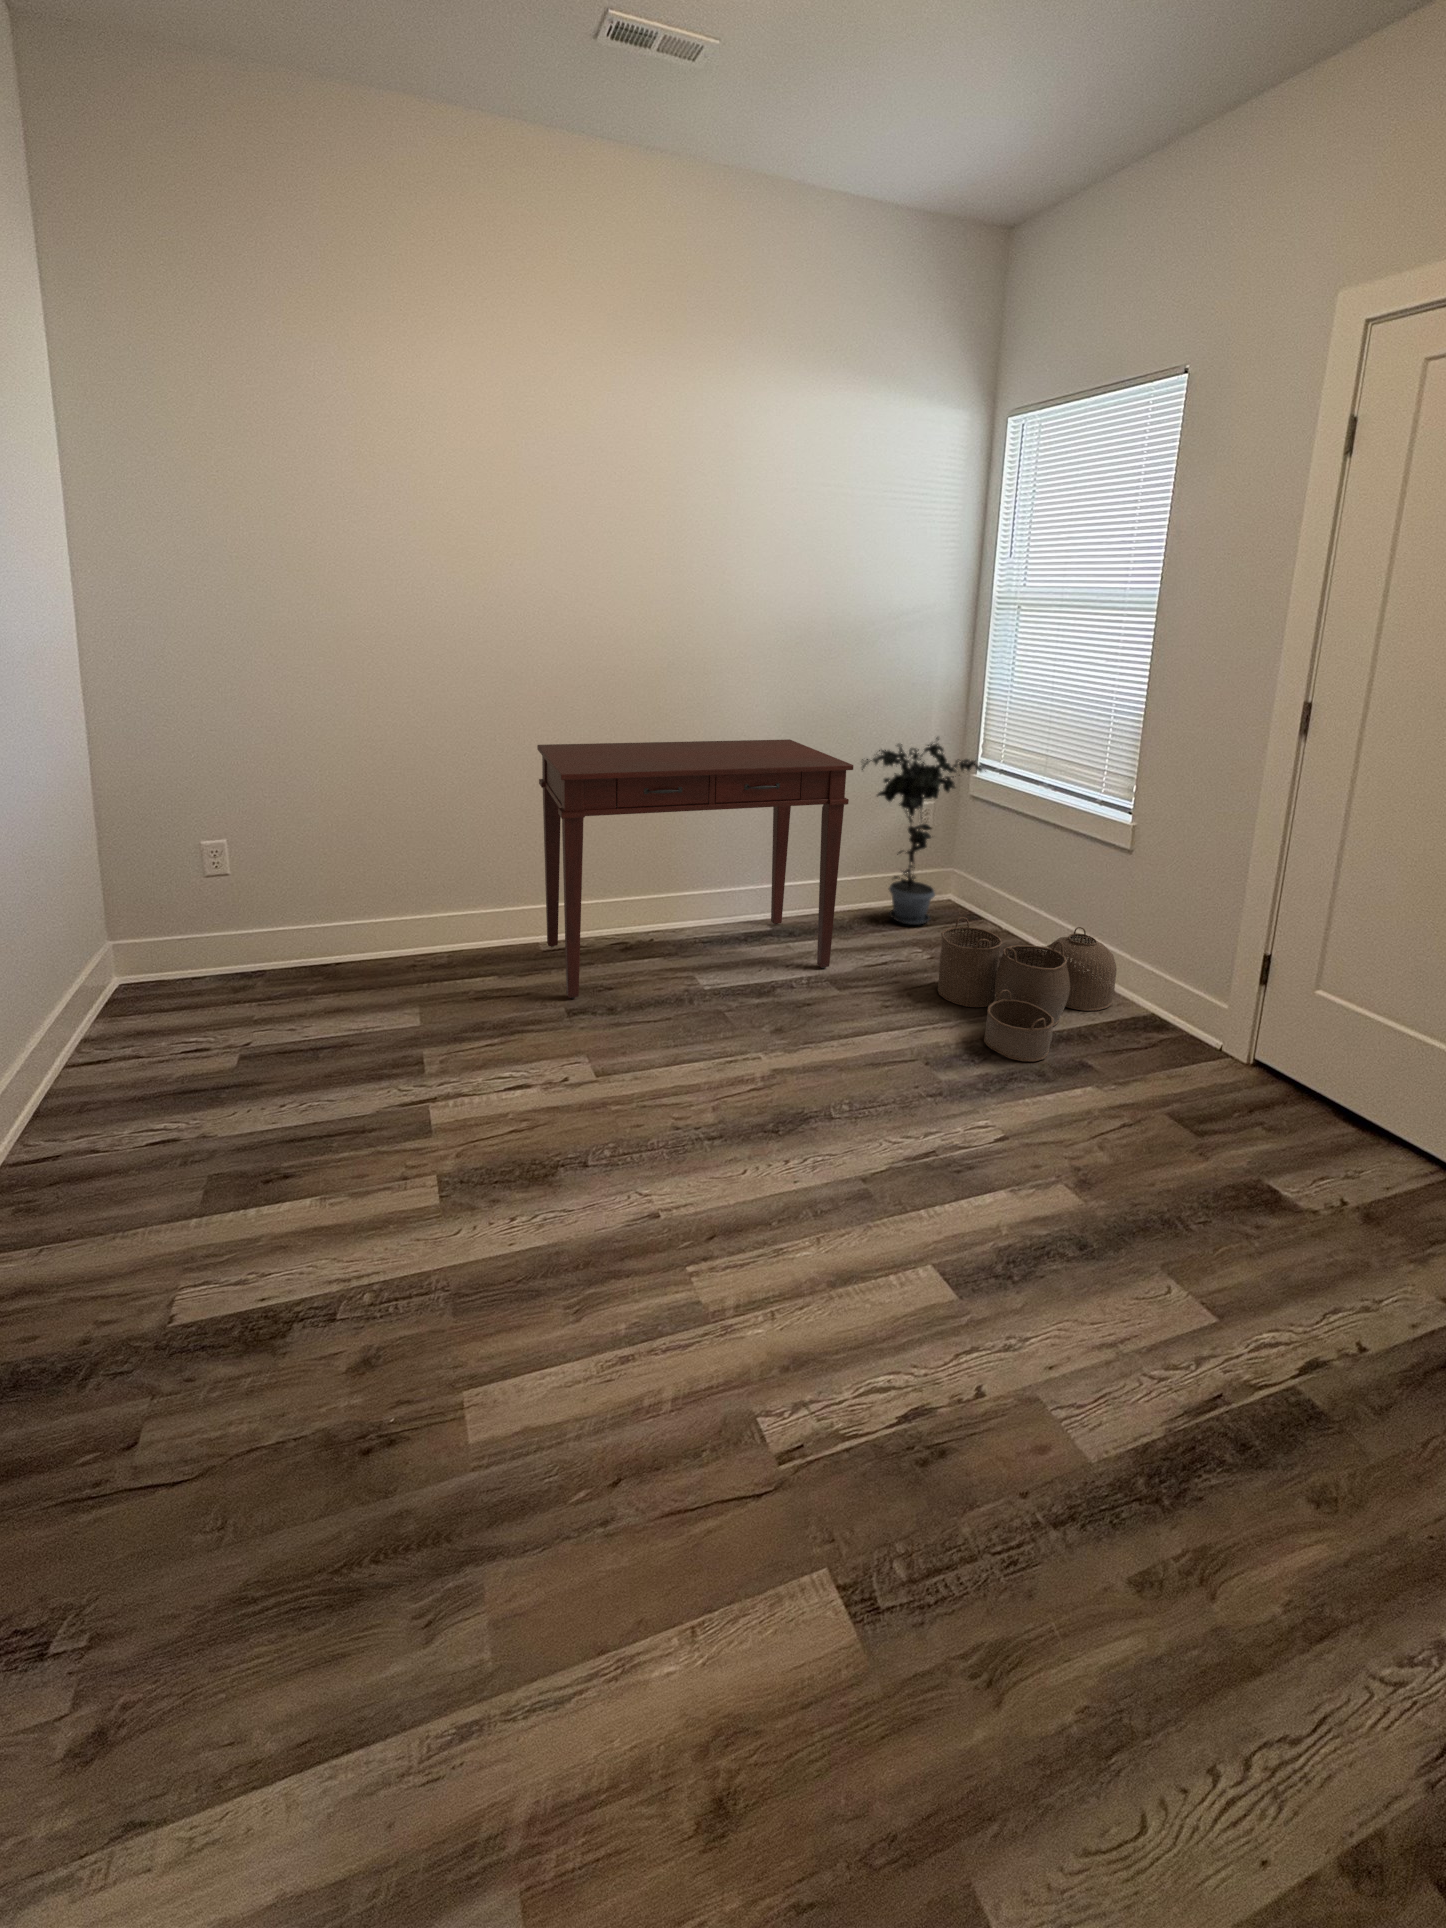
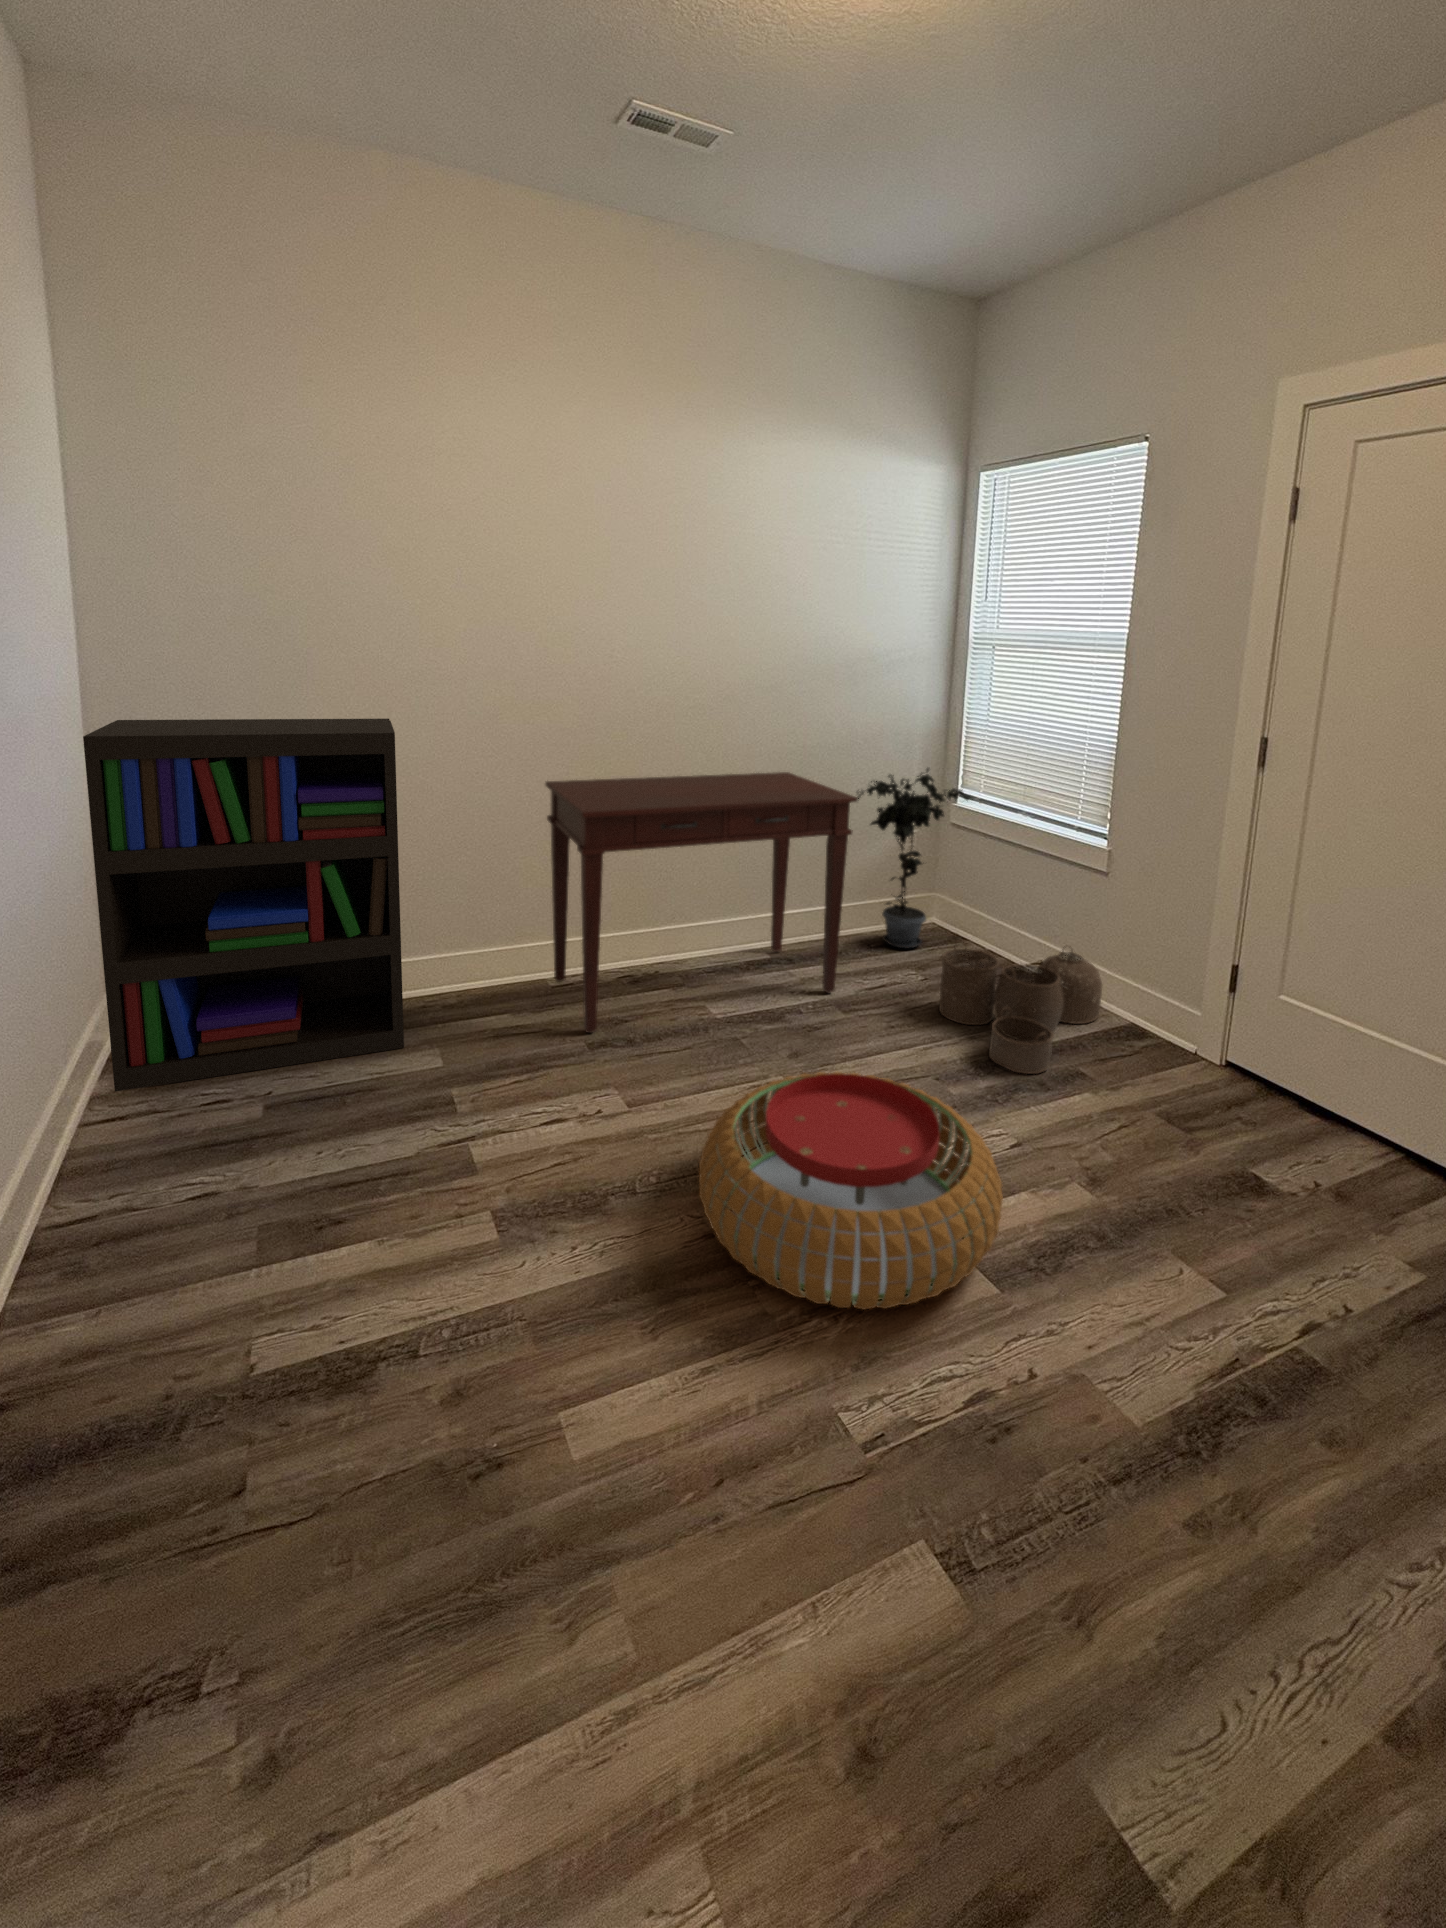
bookshelf: none [72,678,392,1035] -> present [83,719,404,1092]
pouf: none [644,1049,968,1305] -> present [699,1072,1003,1310]

